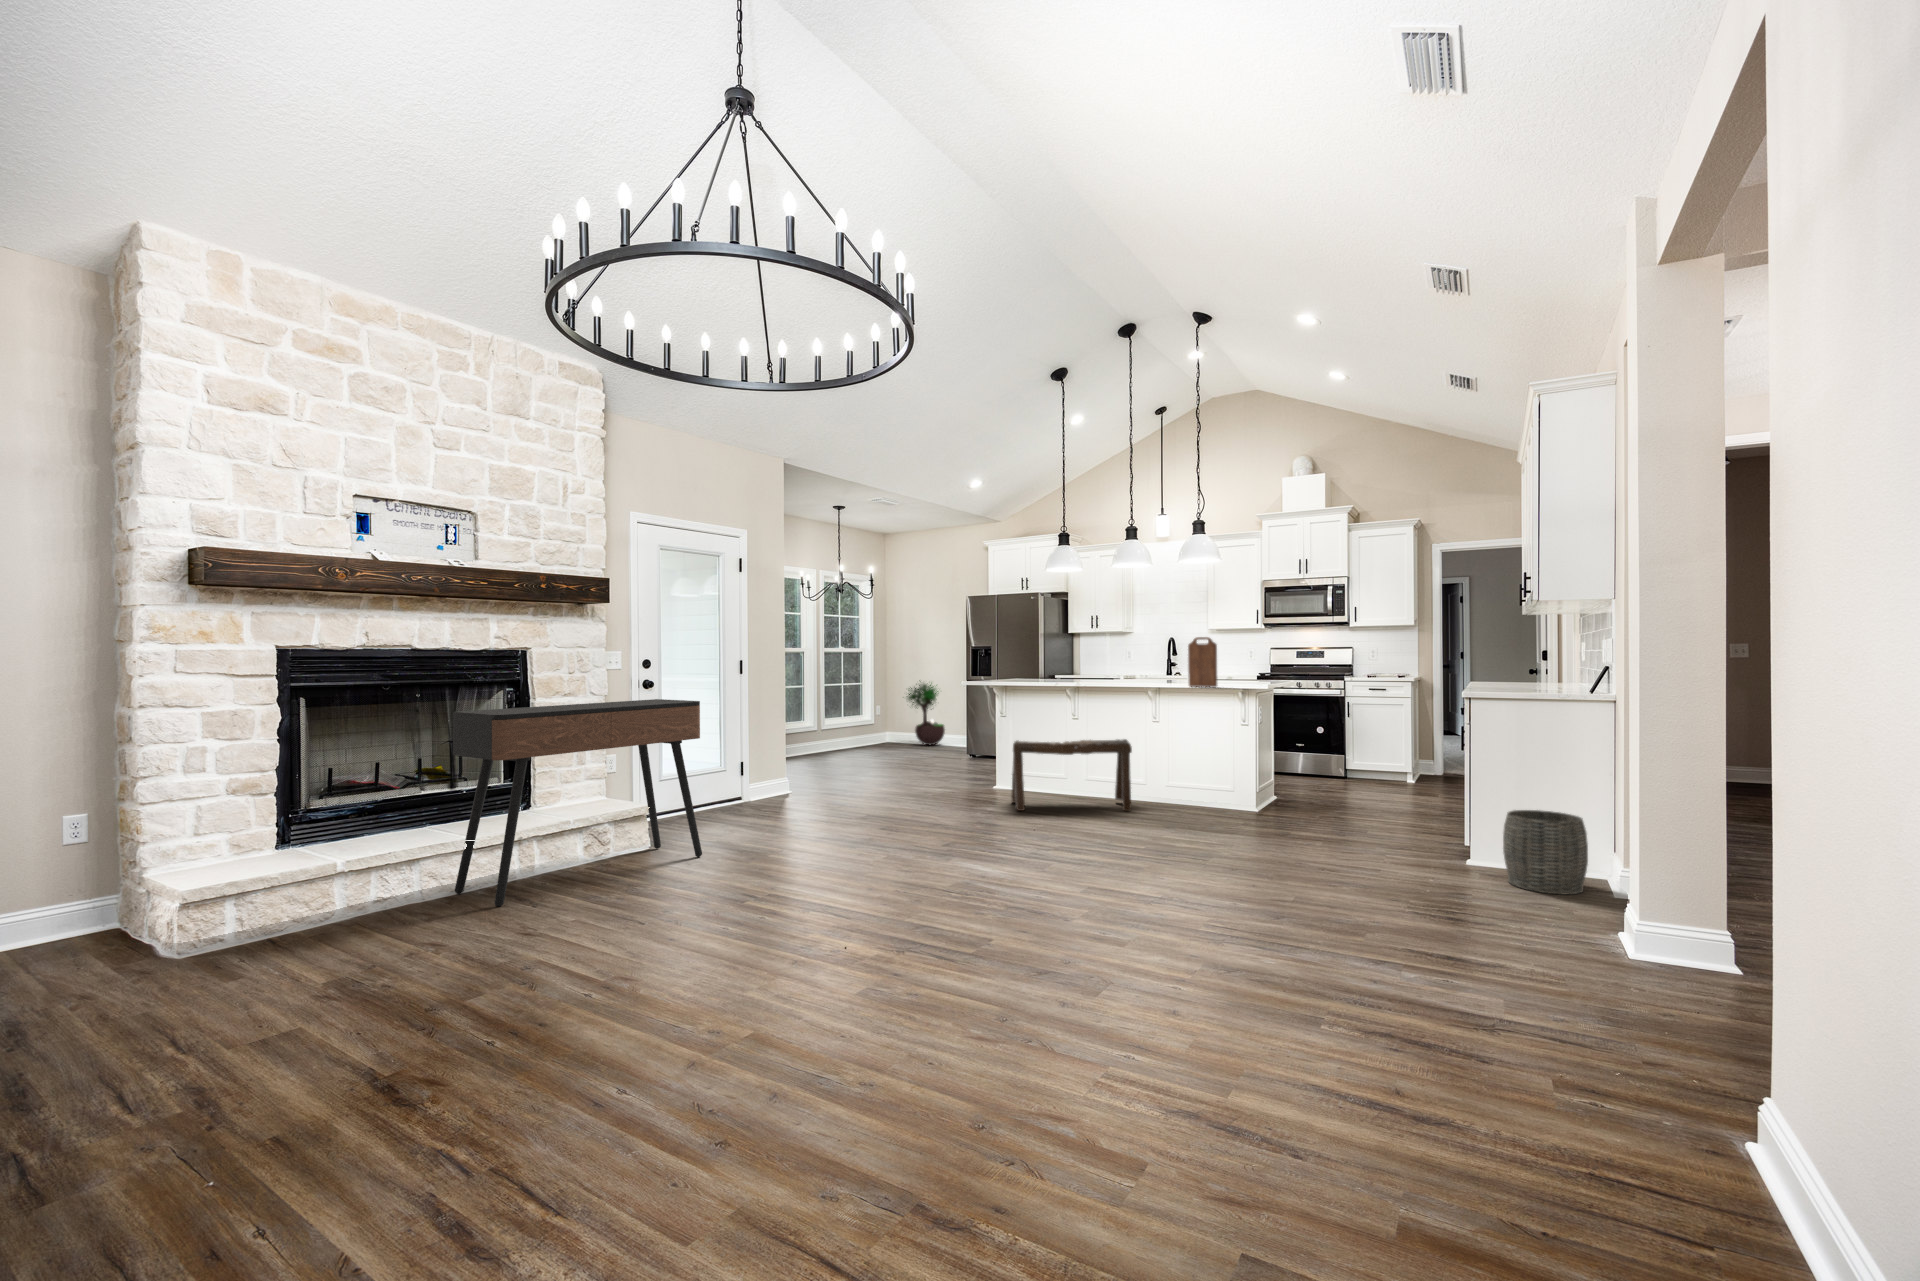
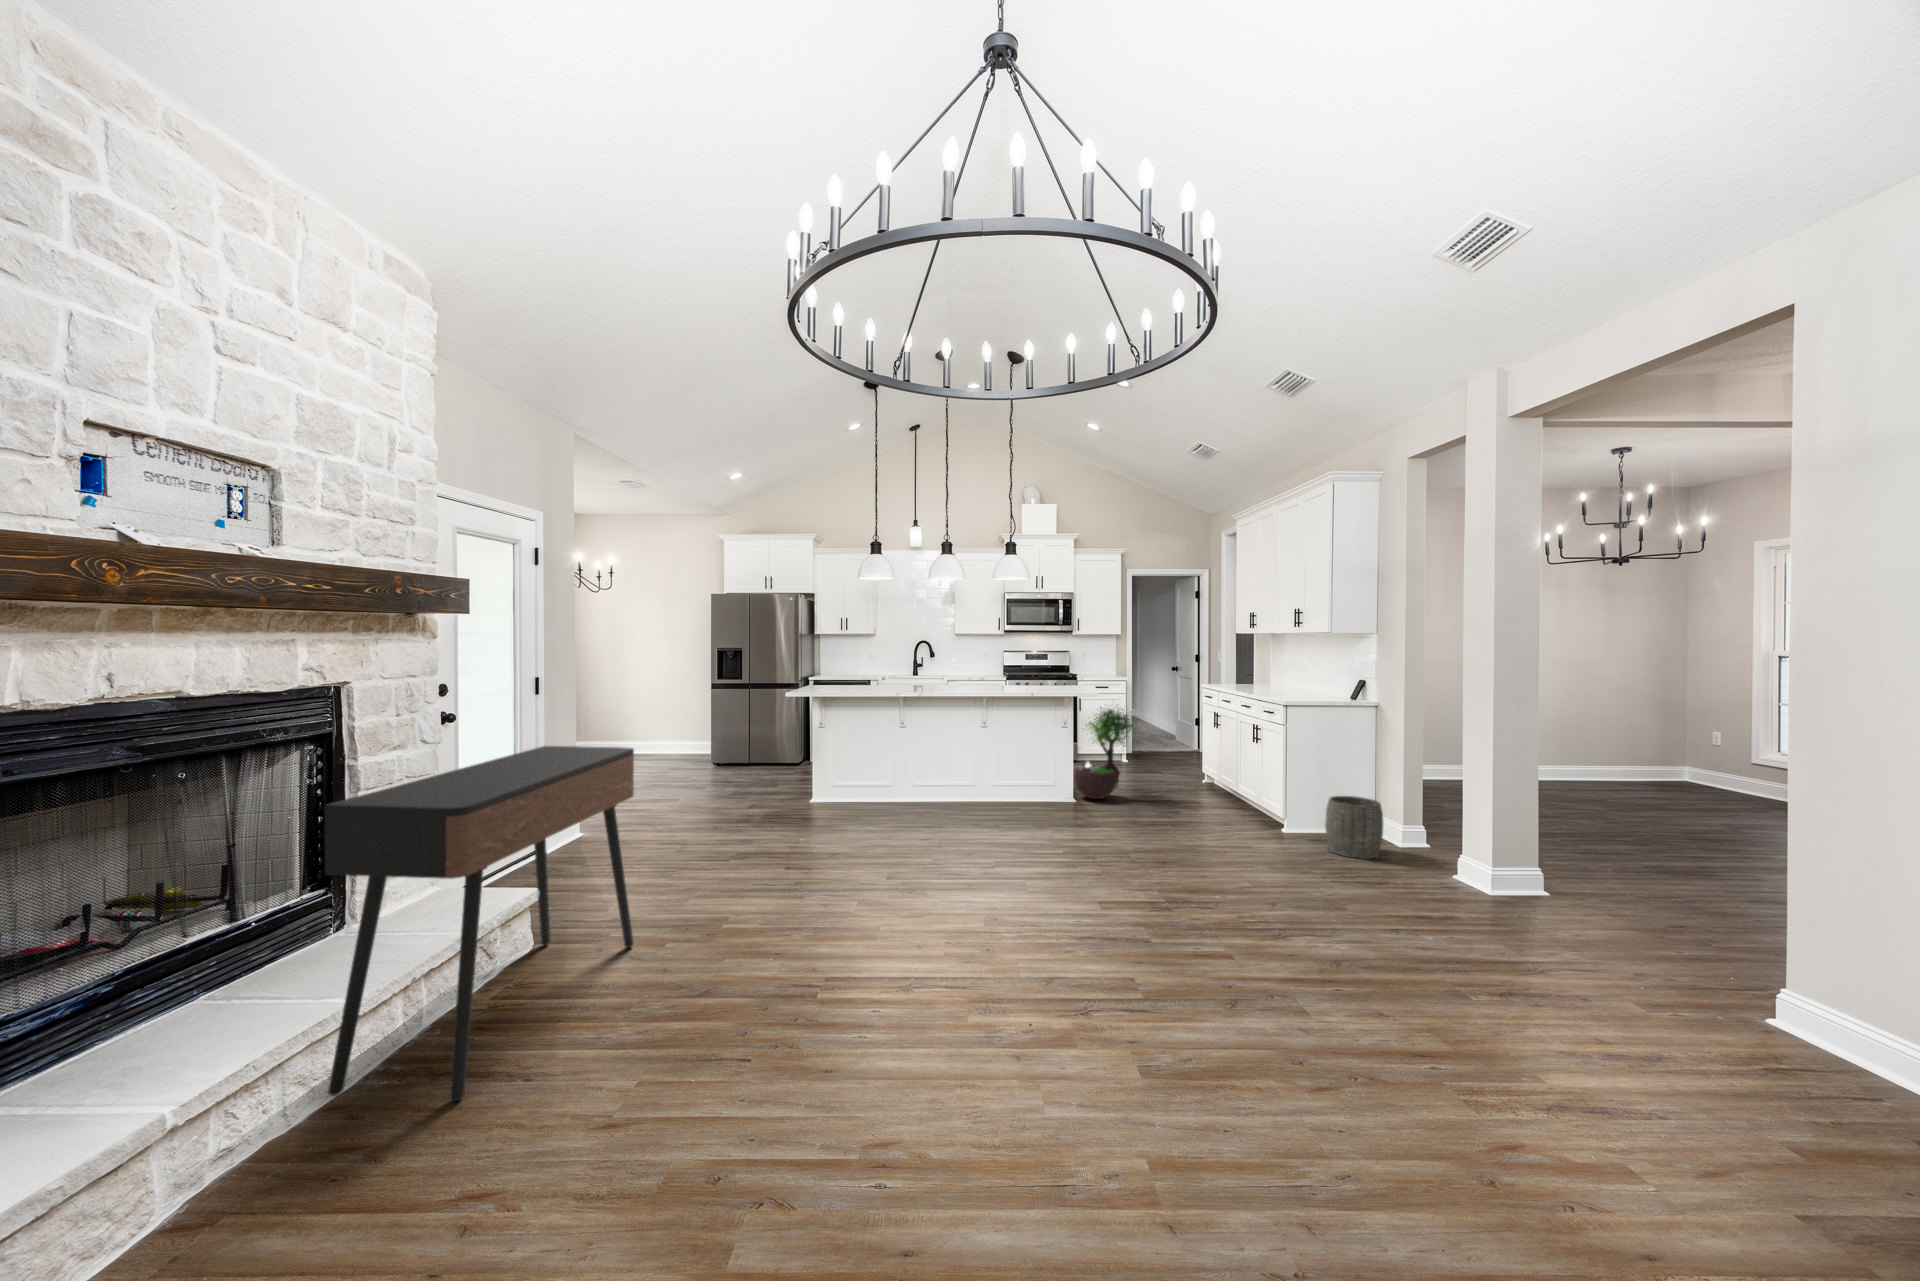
cutting board: present [1188,637,1217,687] -> none [1010,651,1037,696]
potted tree: present [907,681,945,745] -> present [1074,704,1136,799]
bench: present [1011,739,1132,811] -> none [857,747,983,828]

